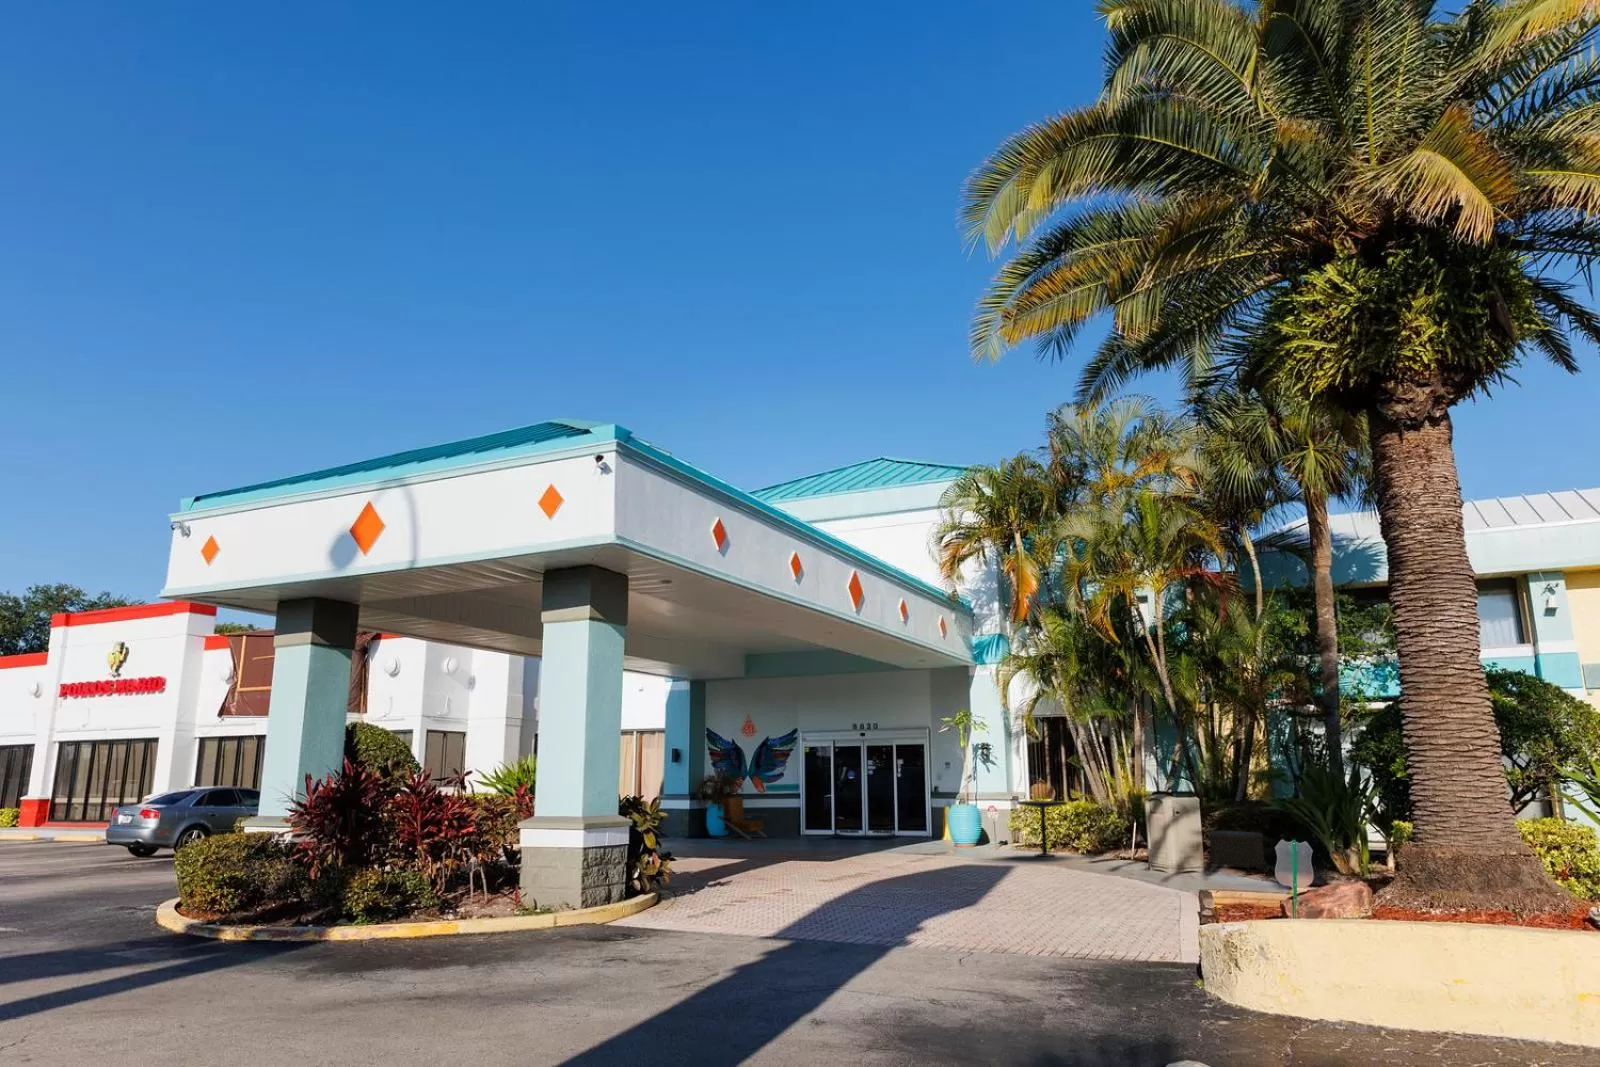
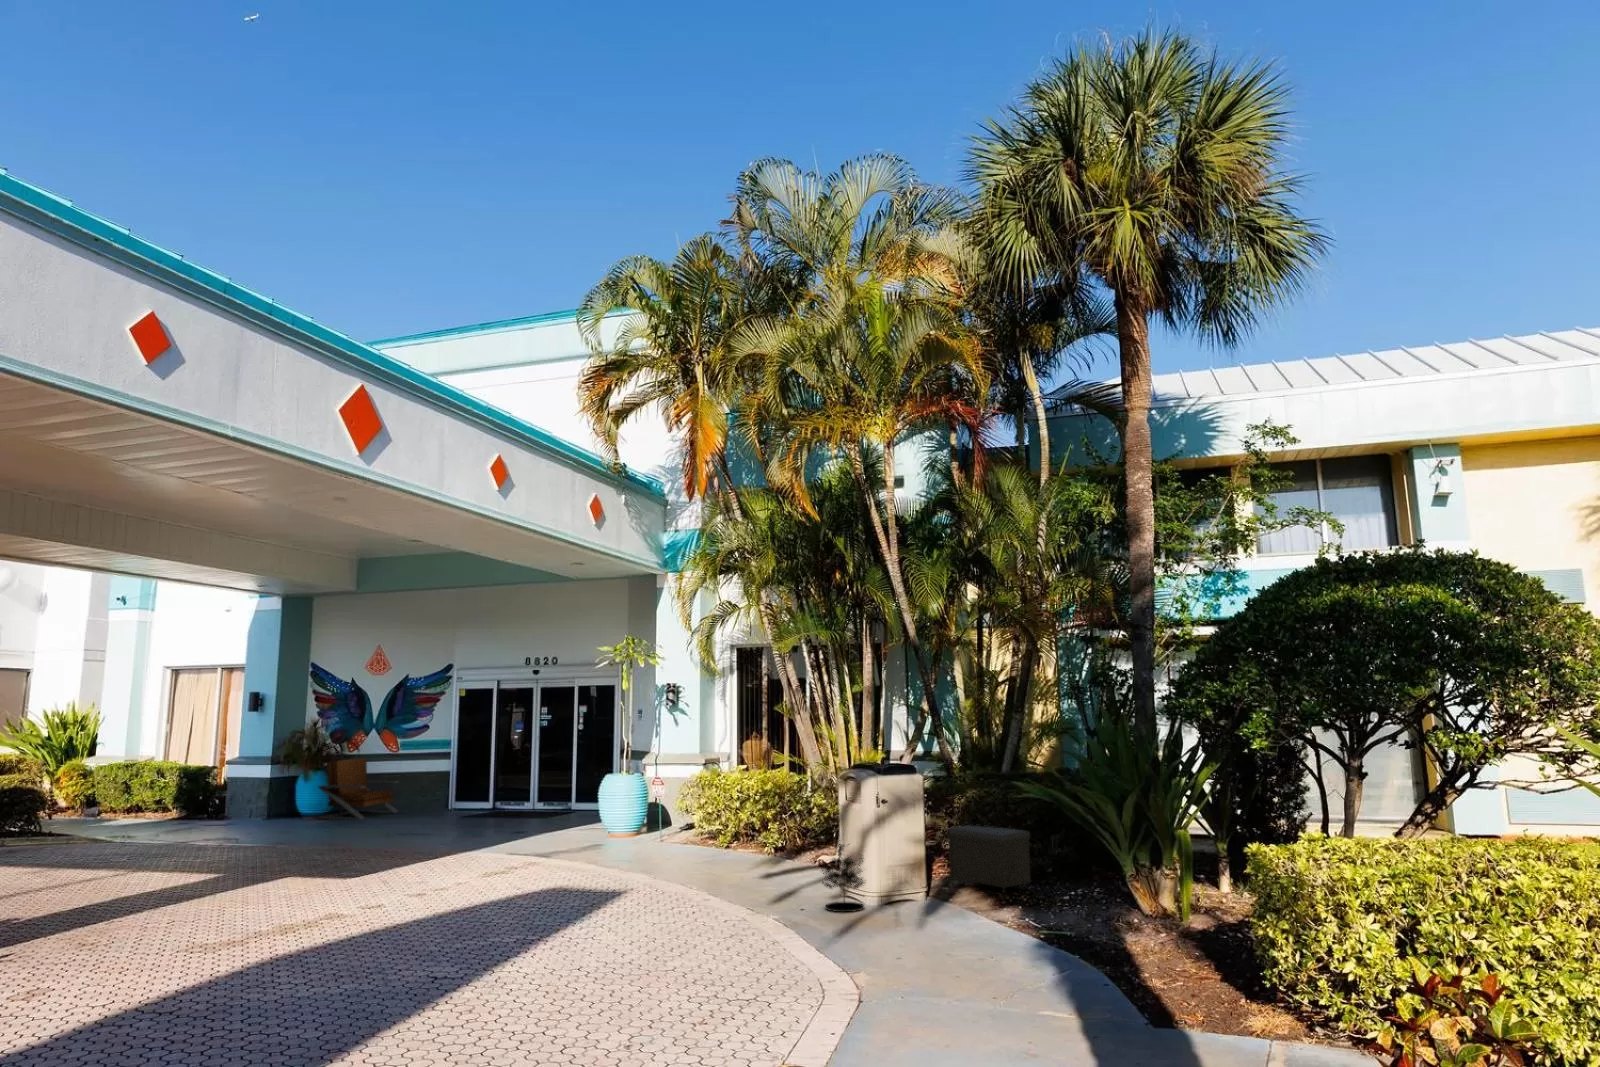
pedestal table: present [1018,801,1067,857] -> none [685,771,759,859]
potted tree: none [1135,830,1167,875] -> present [819,838,865,912]

